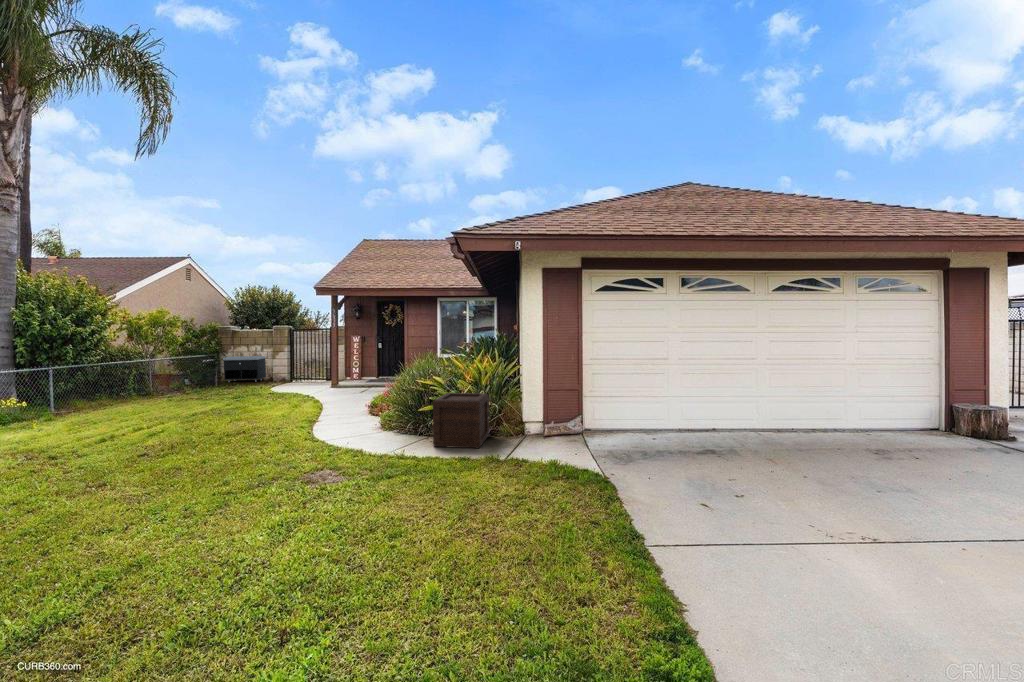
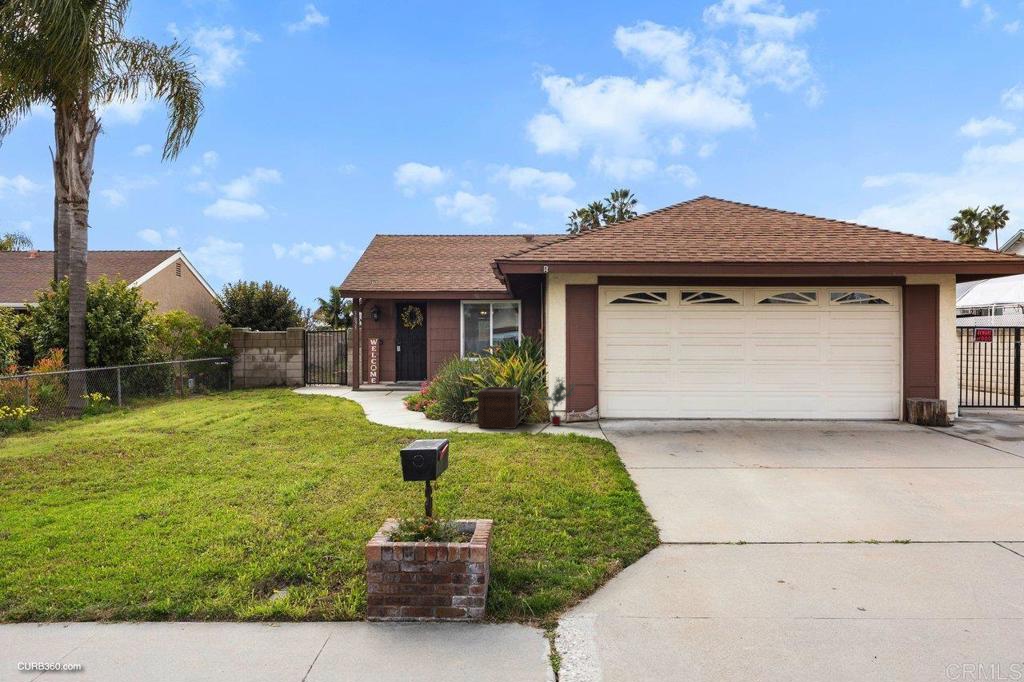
storage bench: present [223,356,266,382] -> none [240,359,279,385]
potted tree: none [507,380,556,442] -> present [538,378,575,426]

